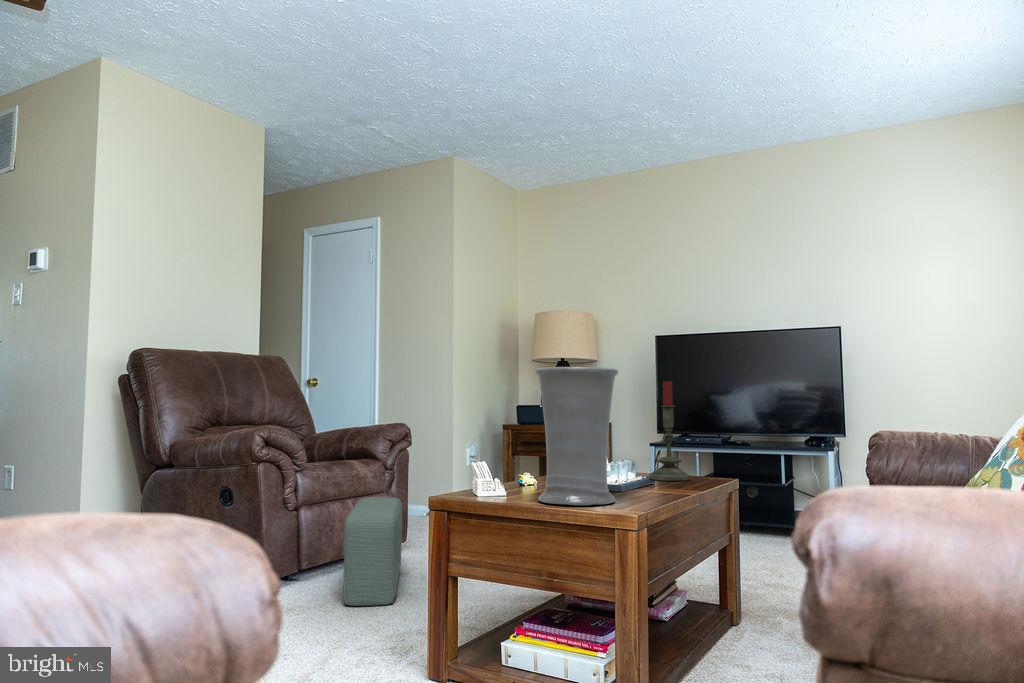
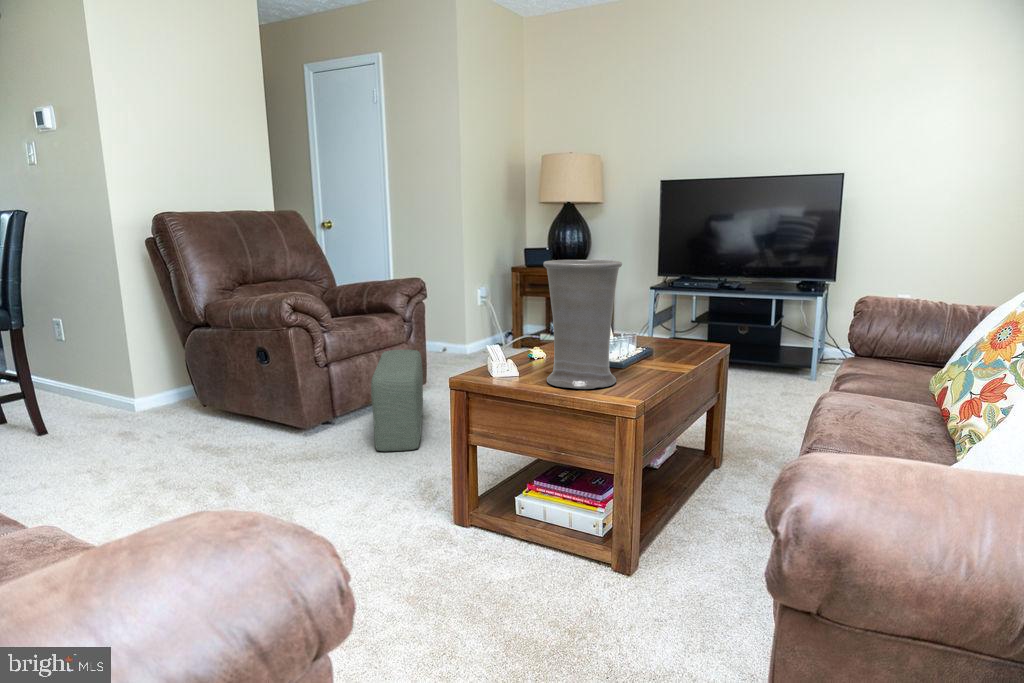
candle: present [649,379,690,481] -> none [648,250,685,347]

